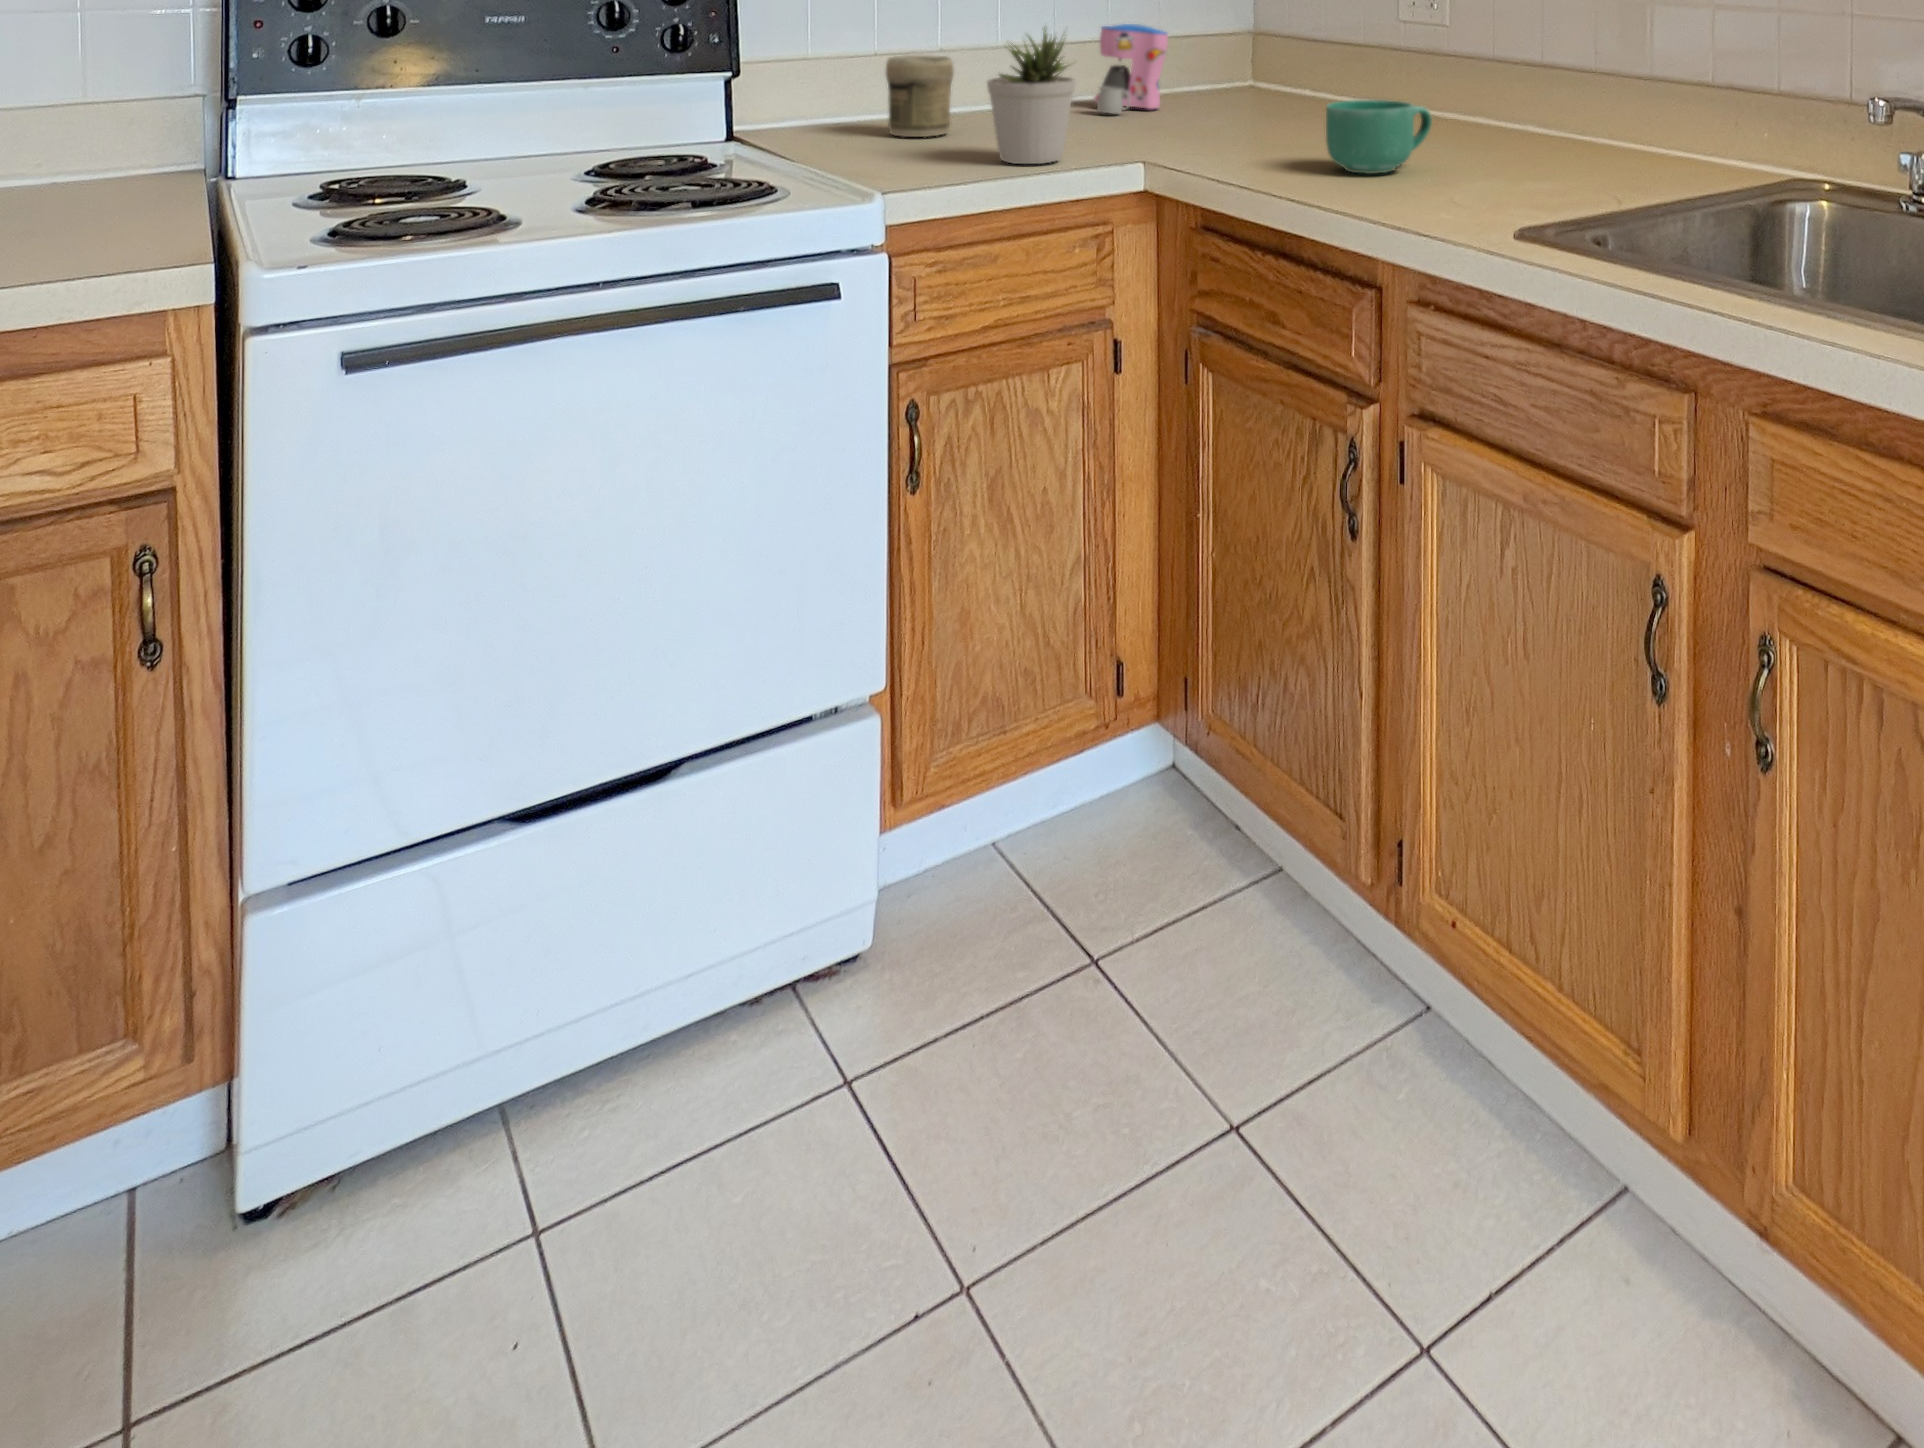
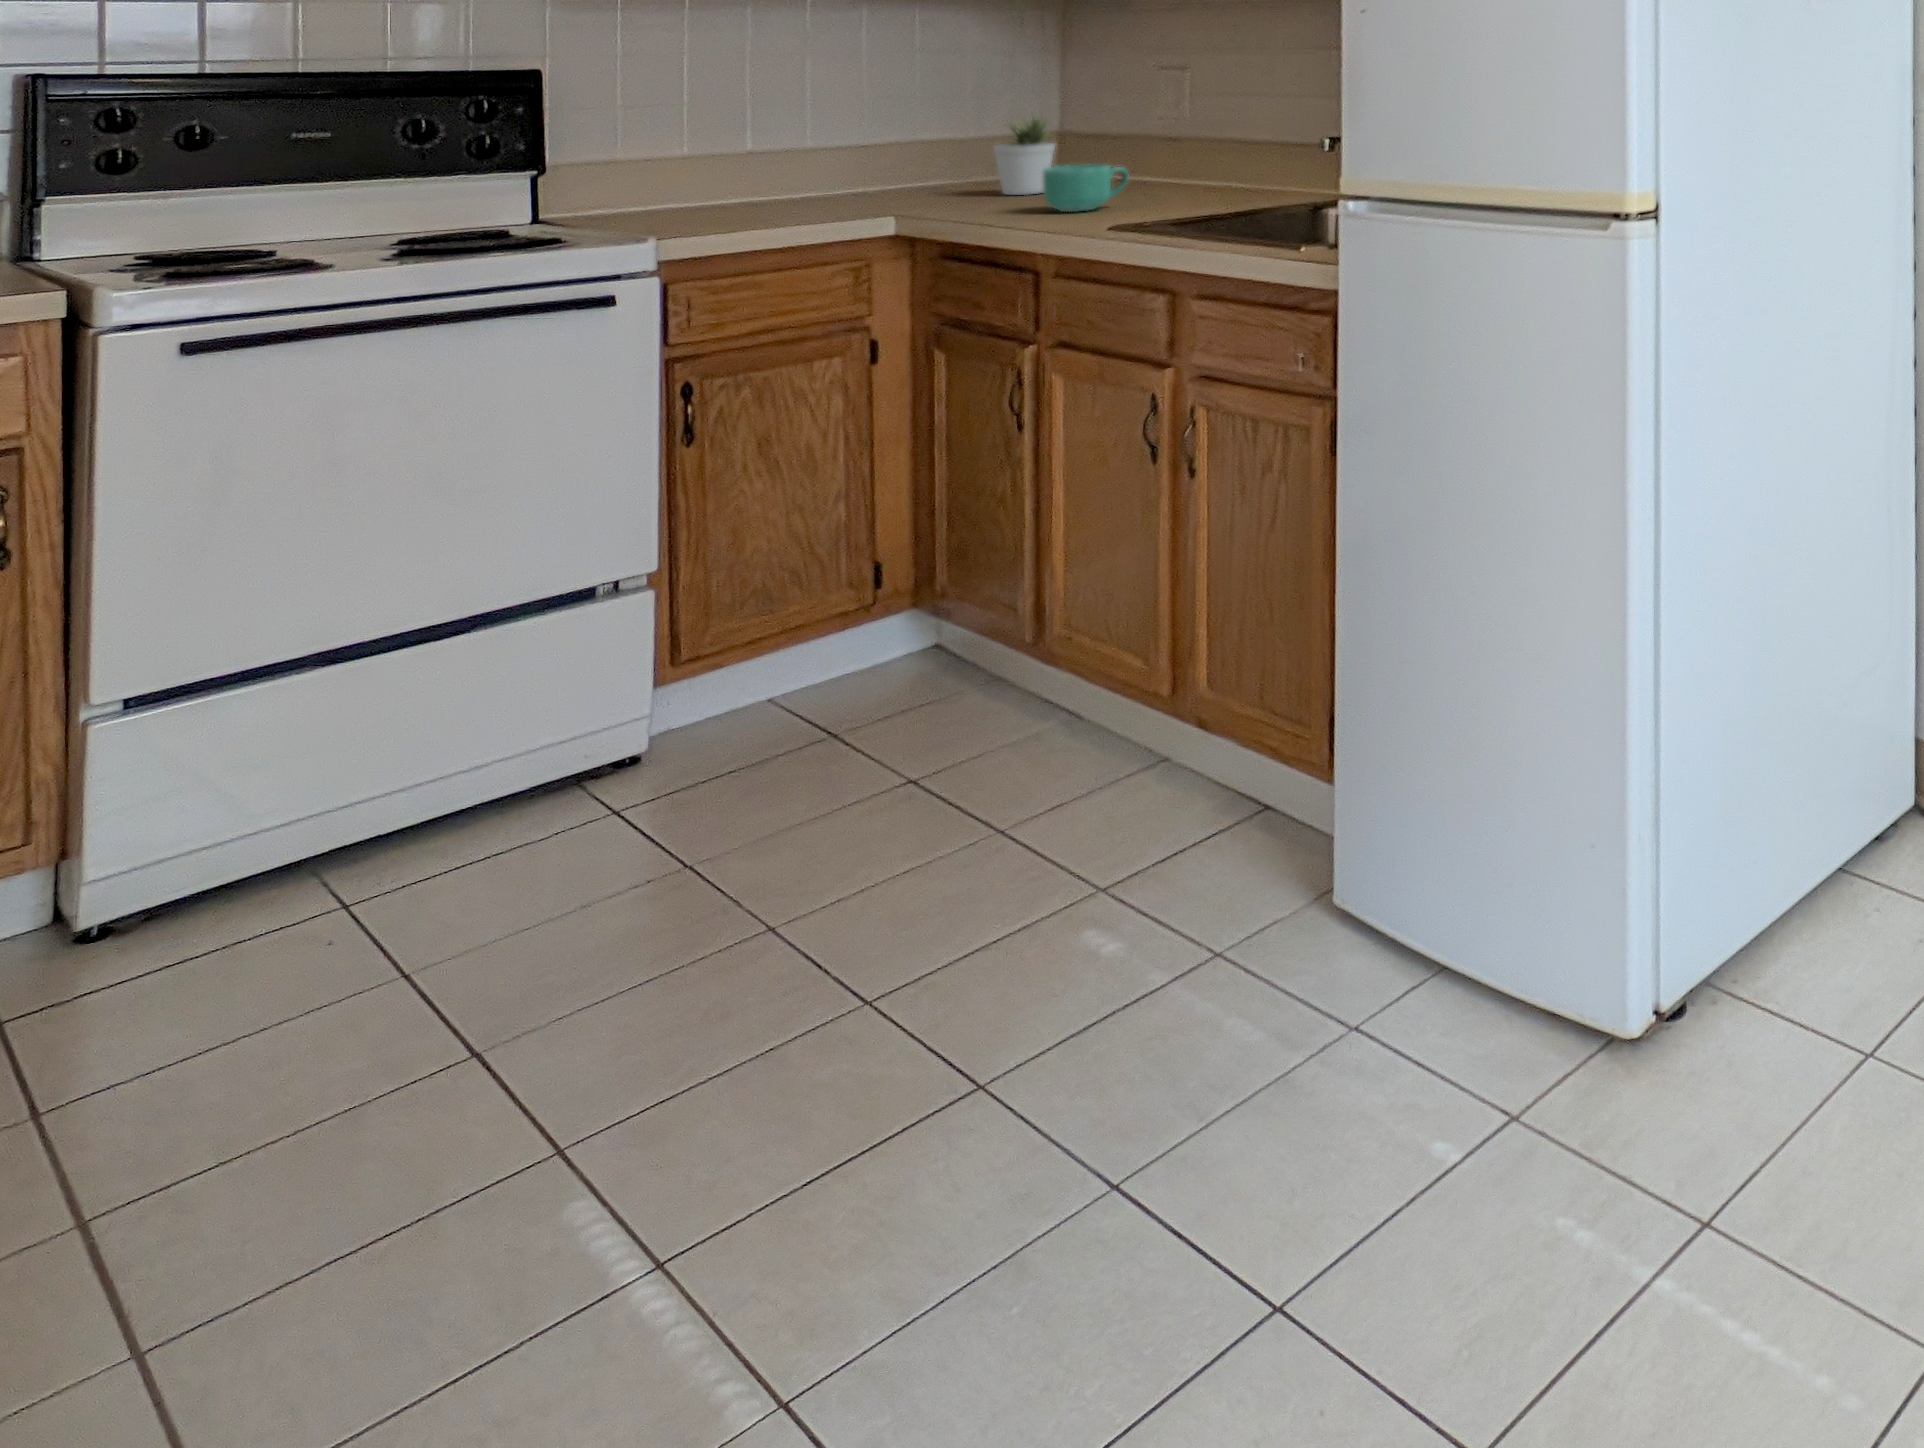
coffee maker: present [1094,24,1168,113] -> none [894,124,961,189]
potted plant: present [987,28,1075,164] -> present [993,114,1055,195]
jar: present [886,55,954,137] -> none [690,150,752,209]

